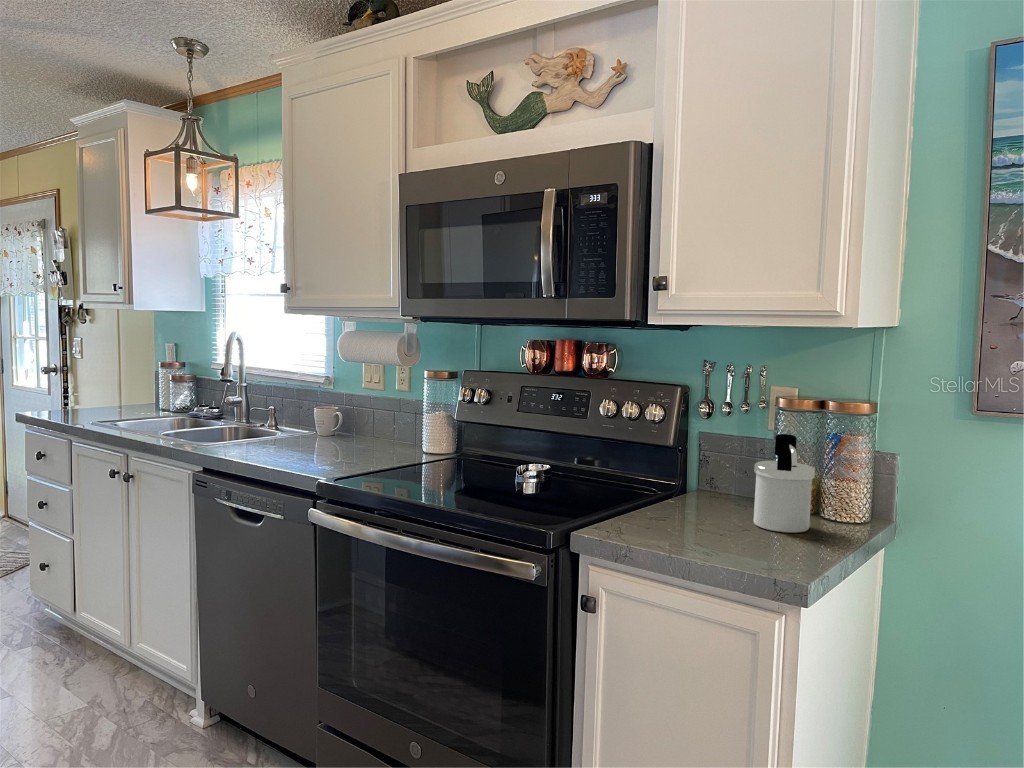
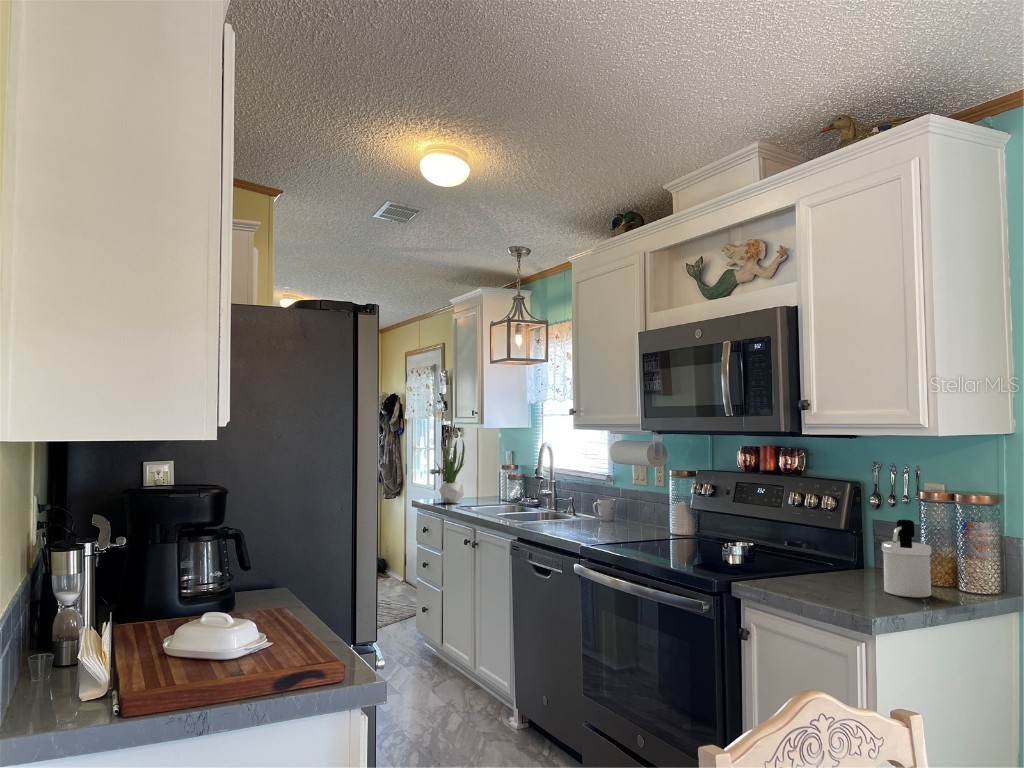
potted plant: none [53,323,103,416] -> present [437,439,465,504]

